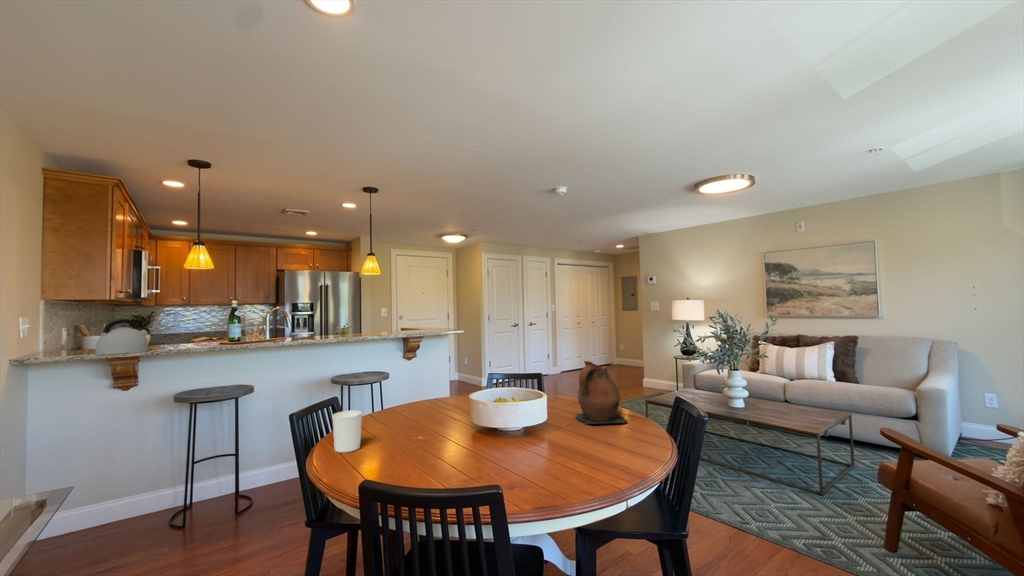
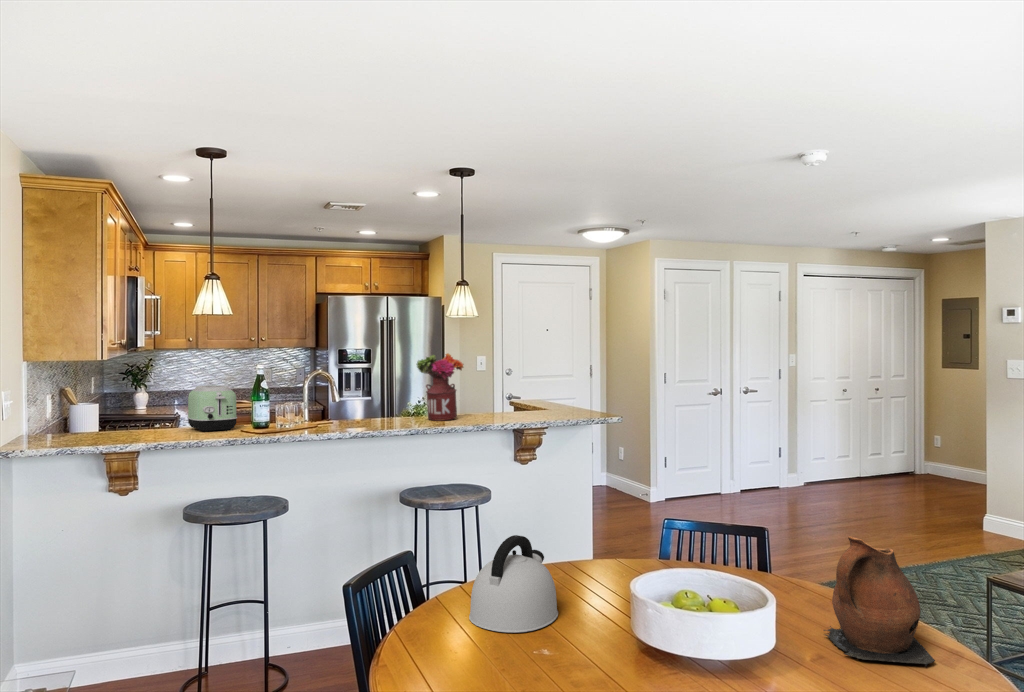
flower arrangement: none [342,296,372,337] -> present [417,353,463,421]
toaster: none [179,317,217,346] -> present [187,385,237,432]
kettle: present [95,319,150,355] -> present [469,535,558,633]
candle holder: present [332,410,362,453] -> none [407,593,452,663]

